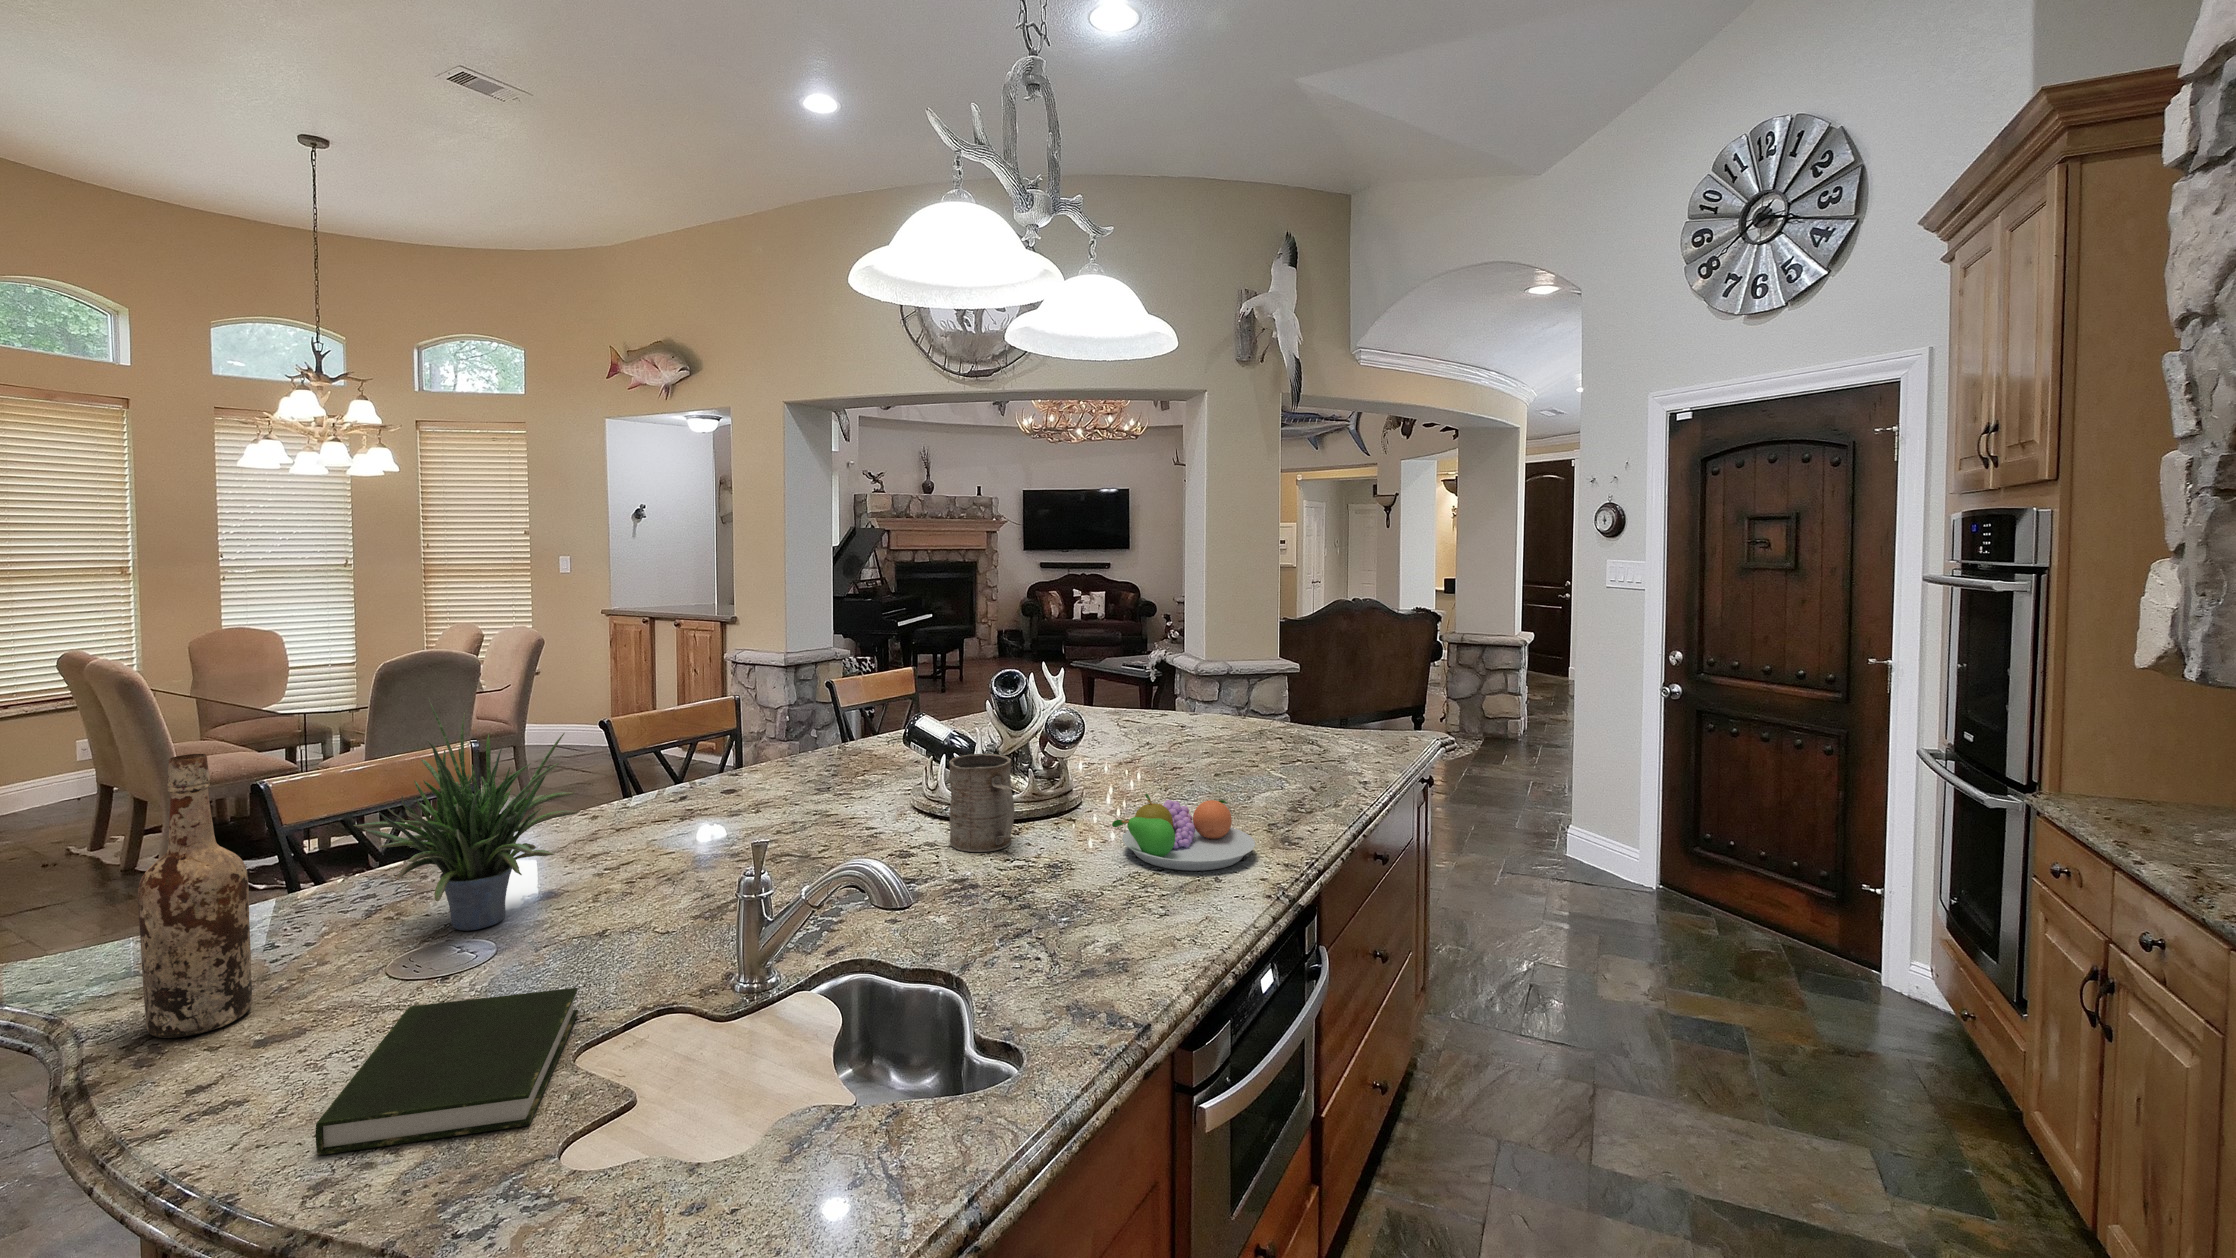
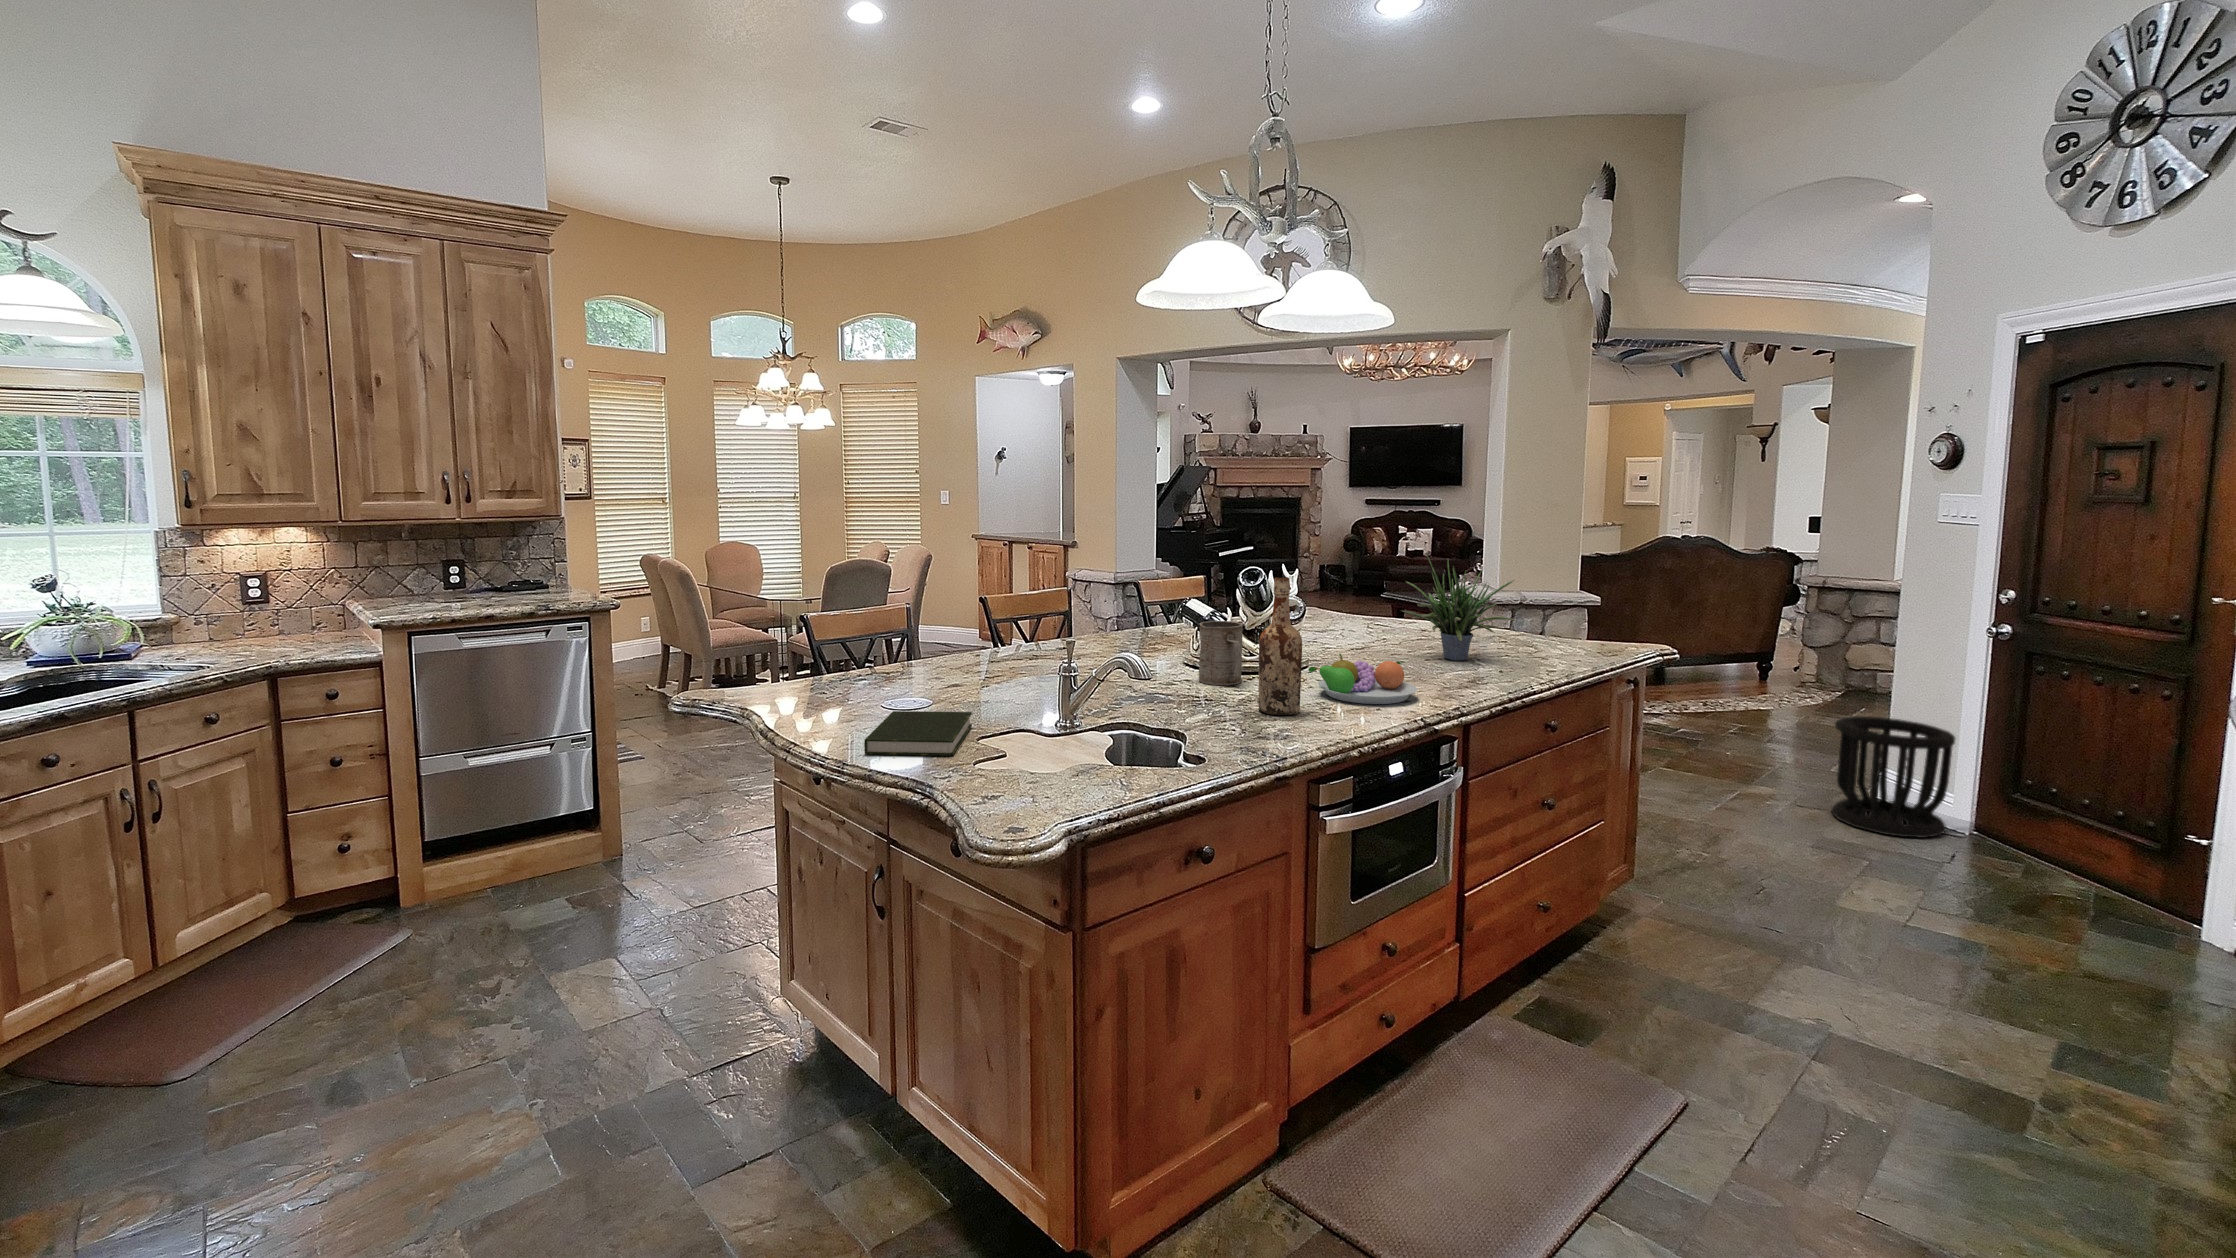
potted plant: present [353,697,580,931] -> present [1401,555,1515,661]
wine bottle: present [138,754,252,1038] -> present [1258,577,1302,715]
wastebasket: none [1540,779,1644,900] -> present [1831,716,1956,838]

